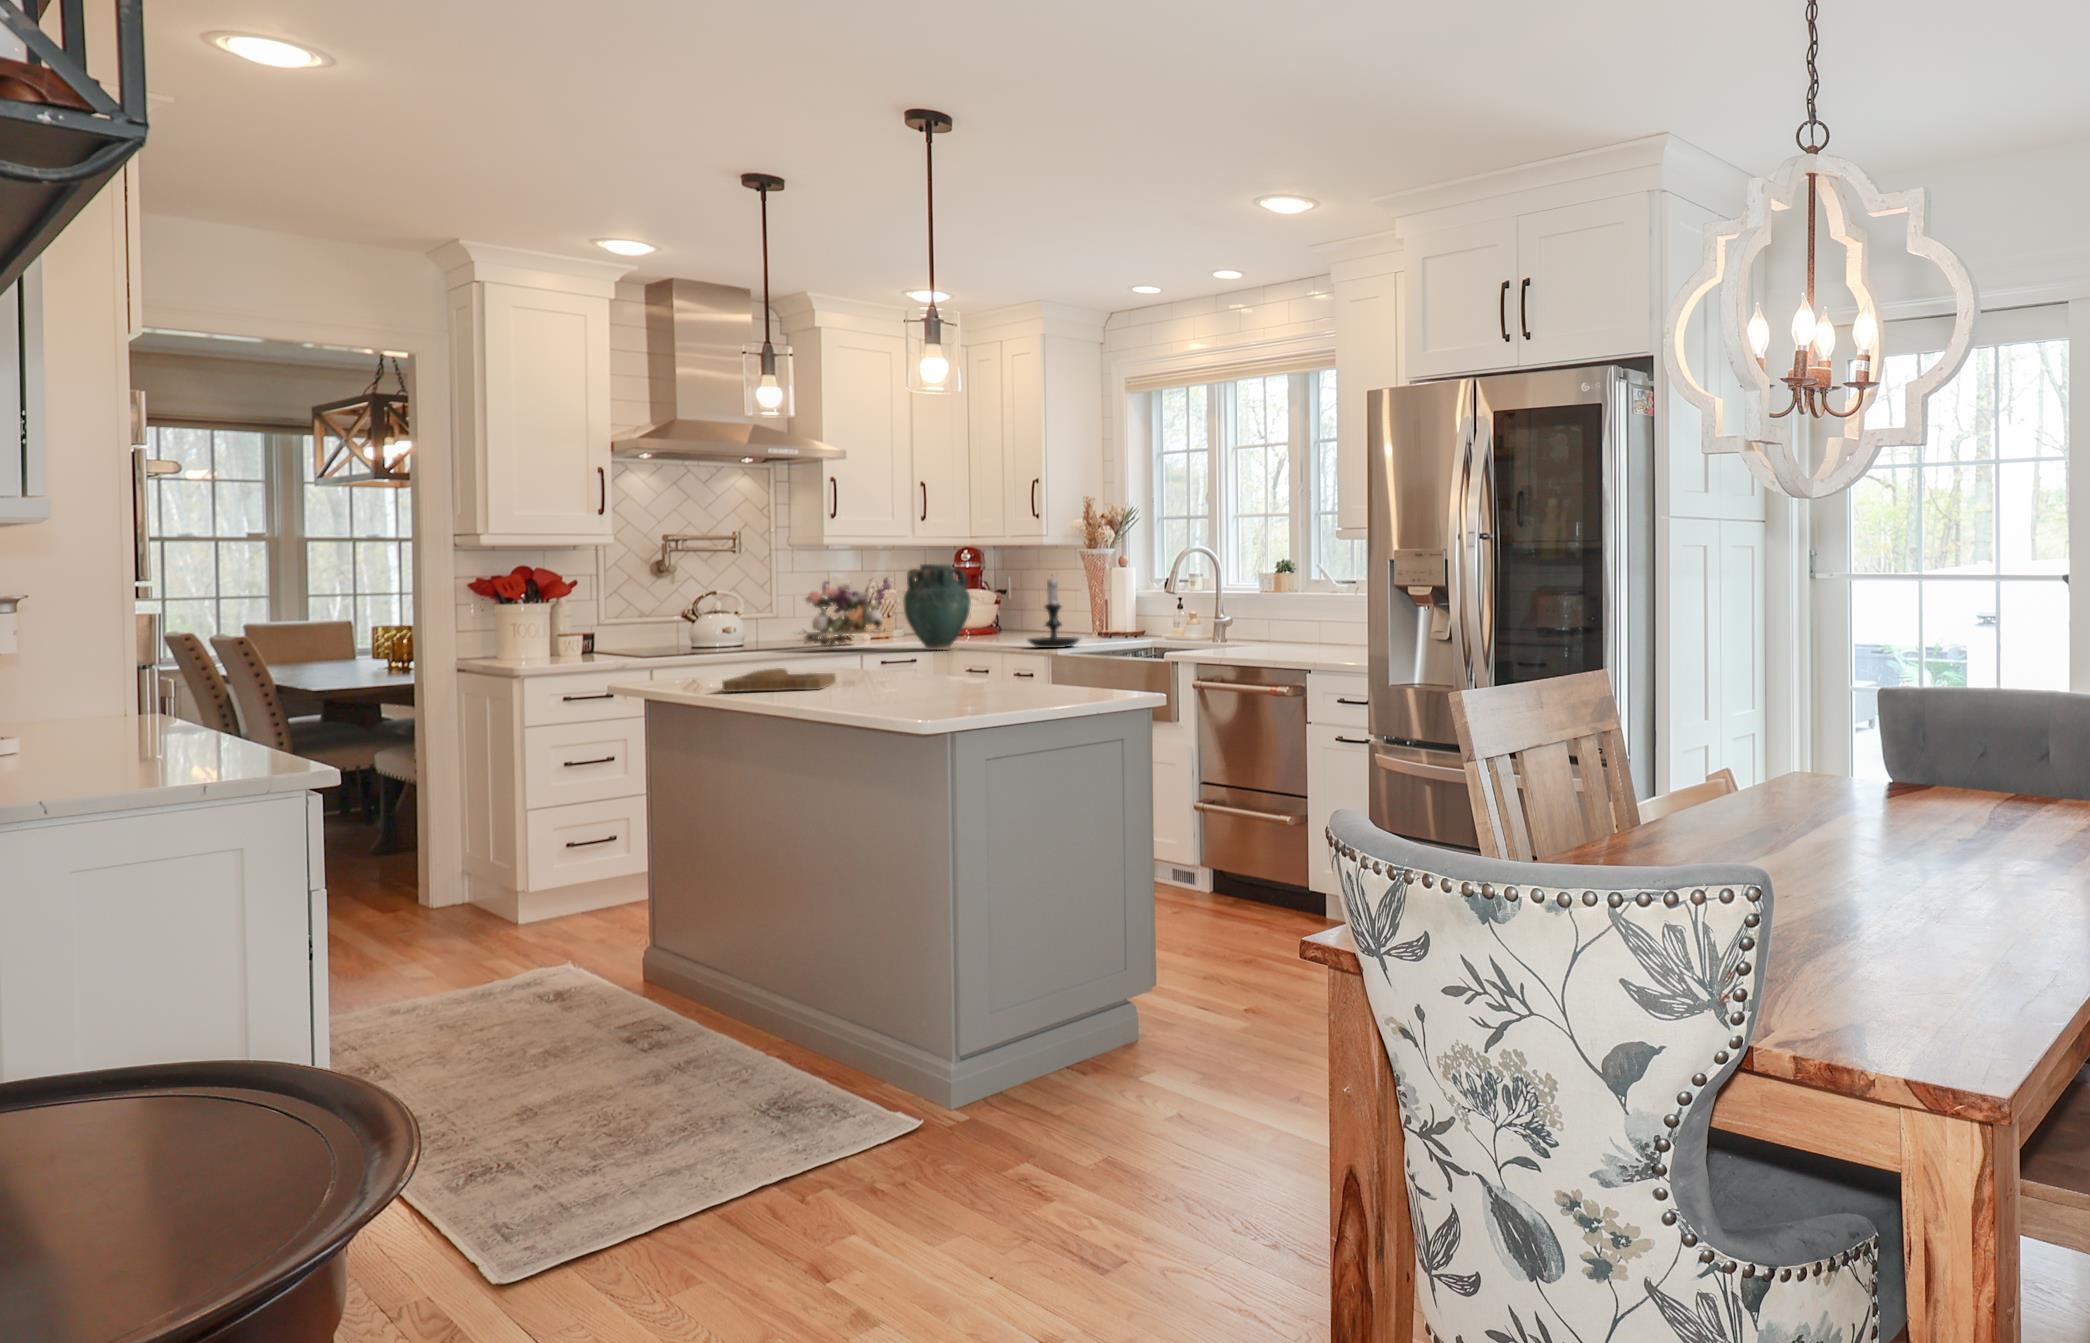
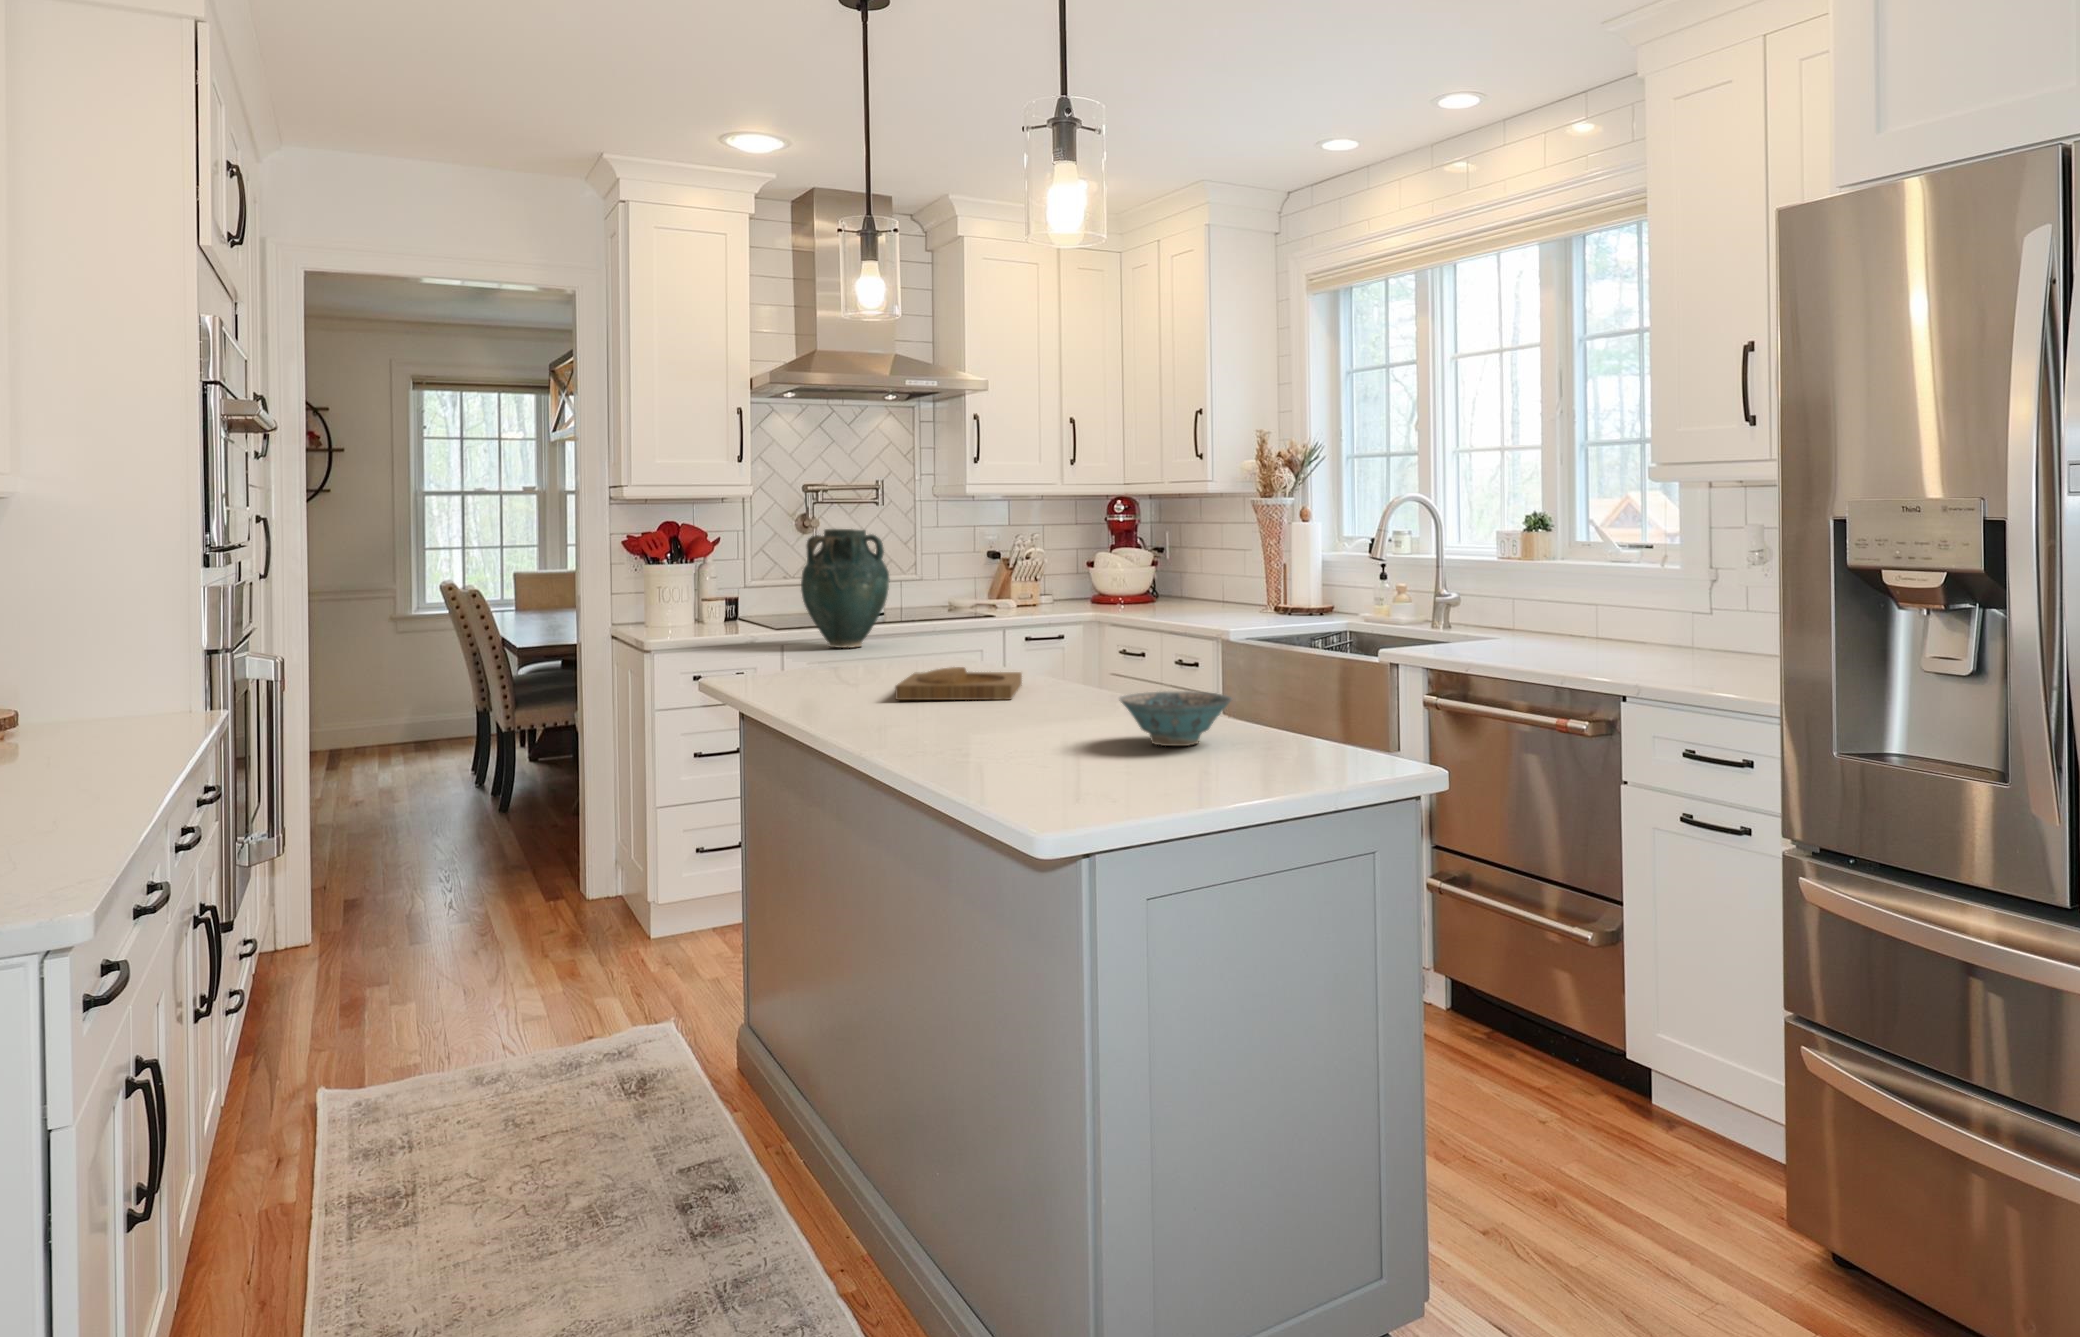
vase: present [903,564,971,650] -> present [801,529,890,648]
flower arrangement: present [803,578,891,647] -> none [936,533,1047,620]
candle holder: present [1028,579,1079,648] -> none [1204,533,1269,625]
ceramic bowl: none [879,670,966,705] -> present [1119,691,1232,746]

